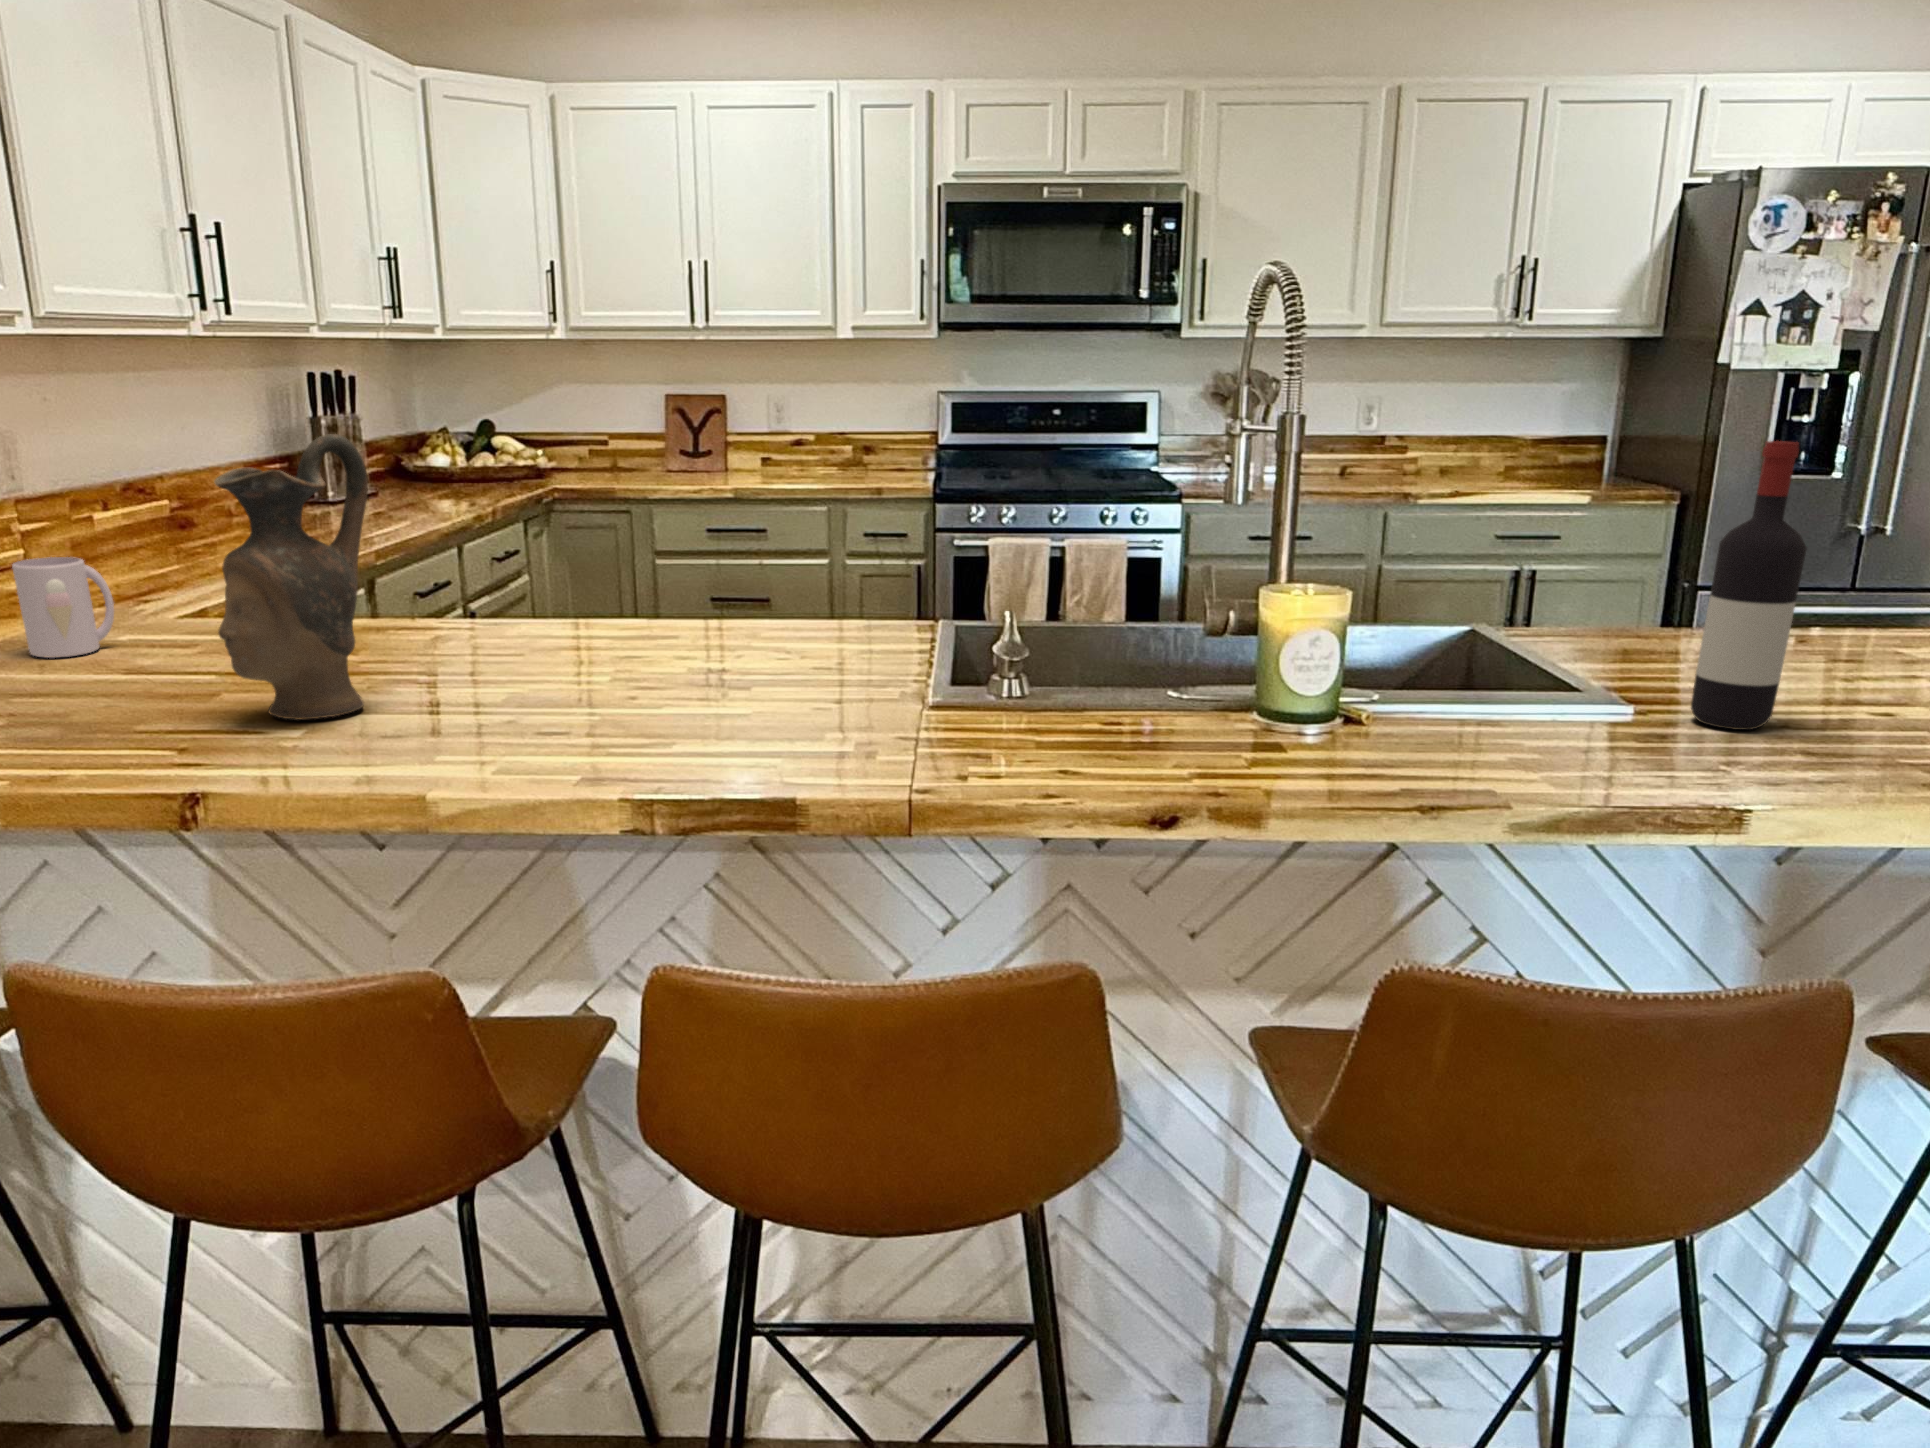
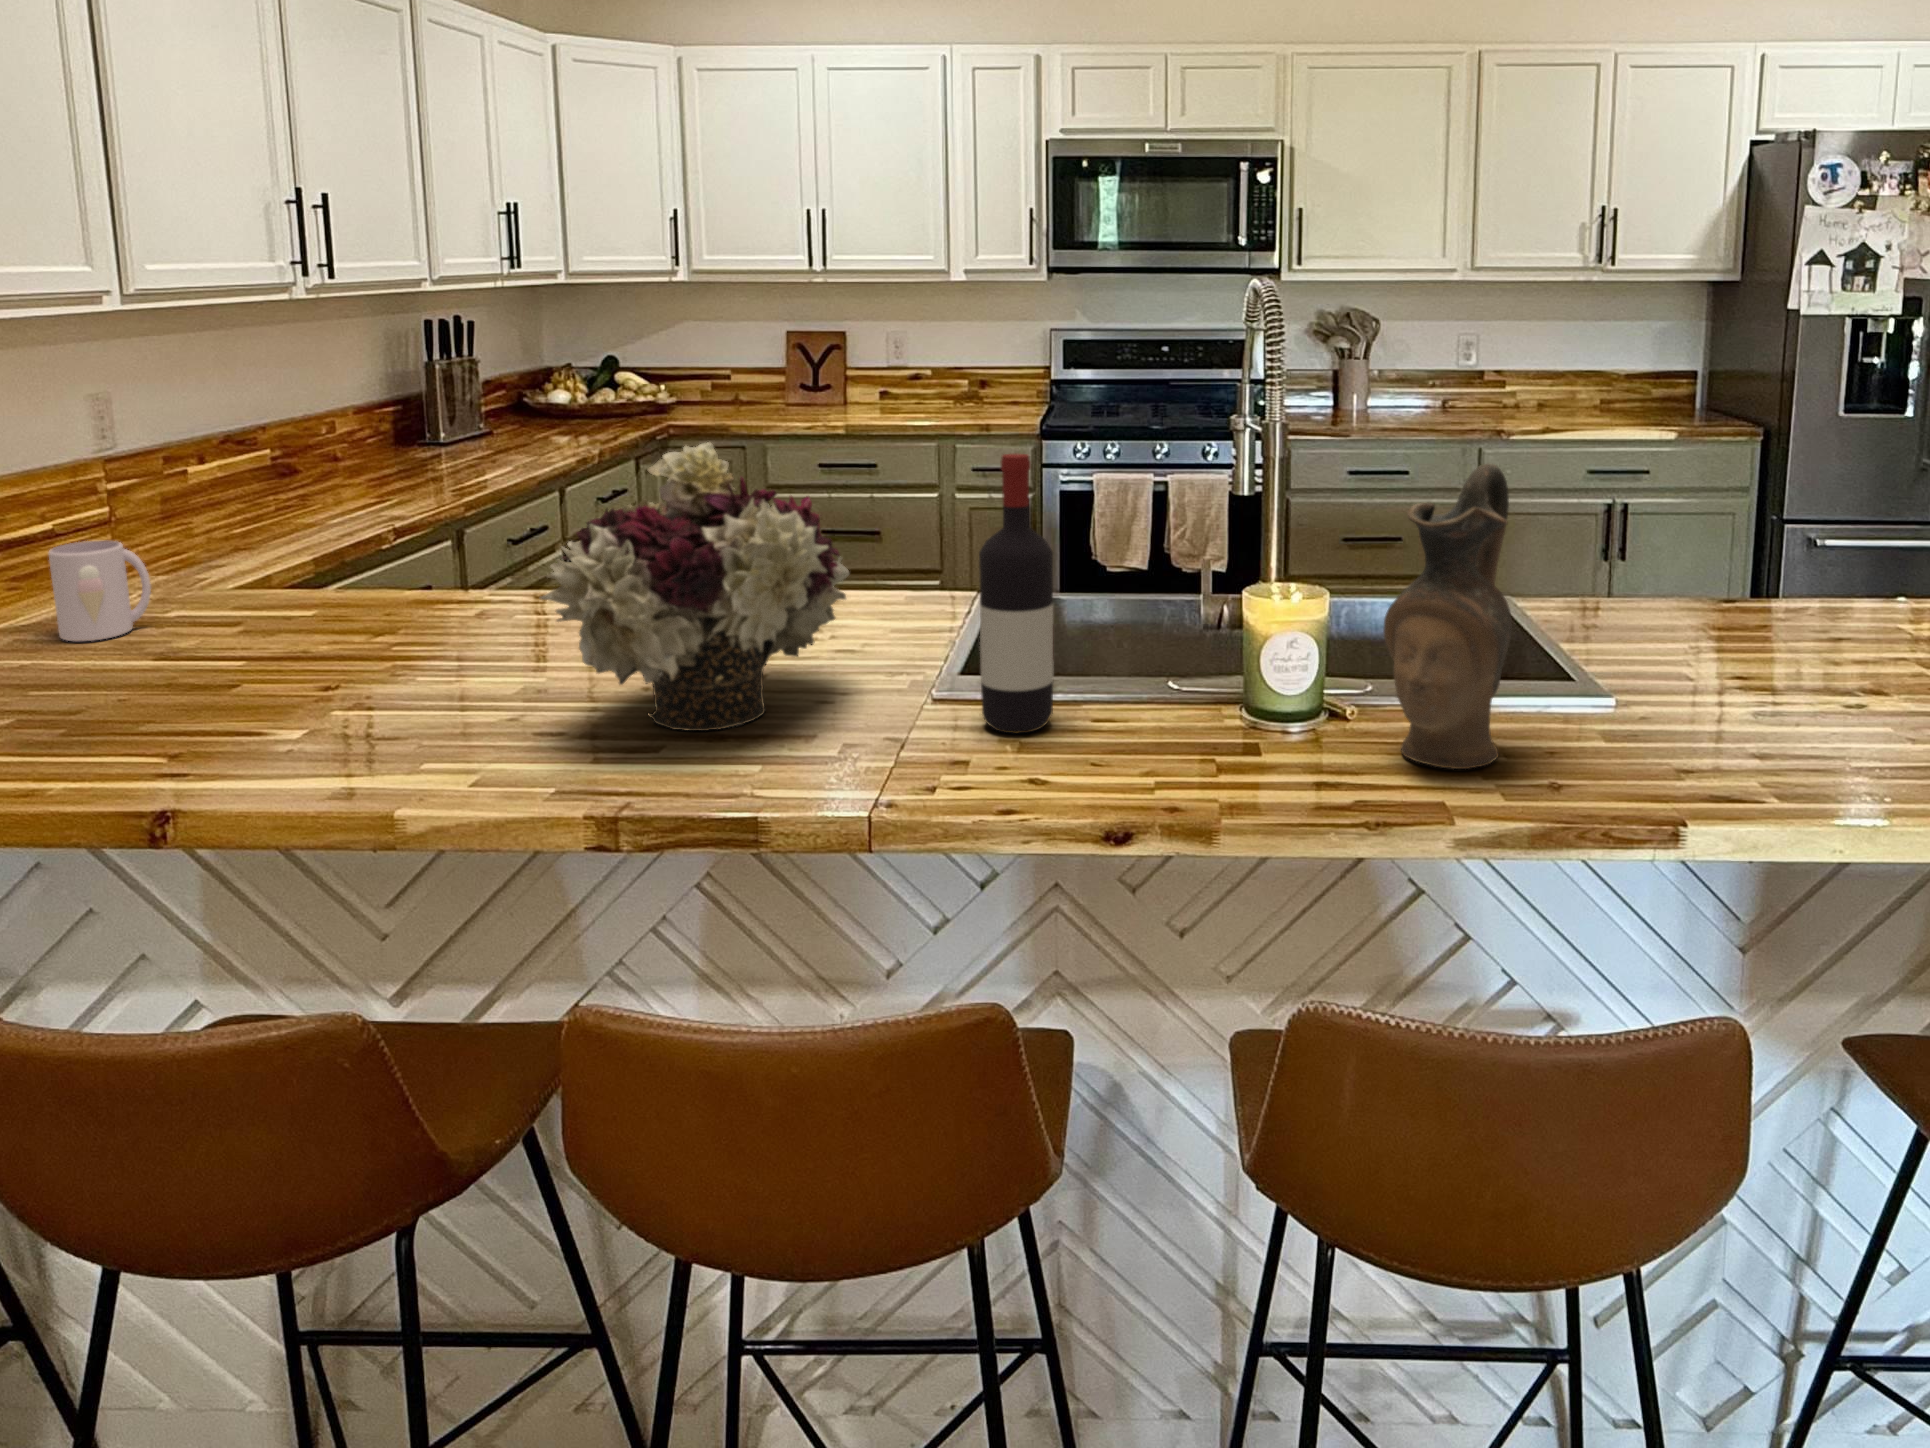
flower arrangement: none [554,431,852,730] -> present [541,442,849,731]
ceramic pitcher: present [214,434,368,720] -> present [1383,464,1512,769]
wine bottle: present [1691,441,1807,730] -> present [979,454,1053,733]

